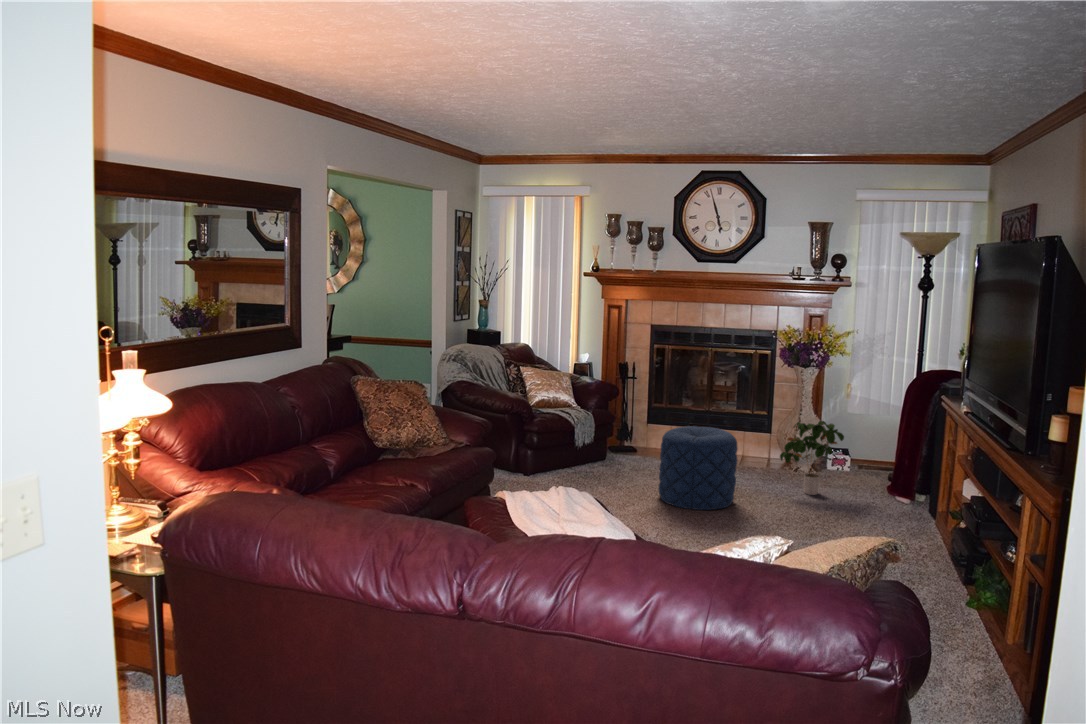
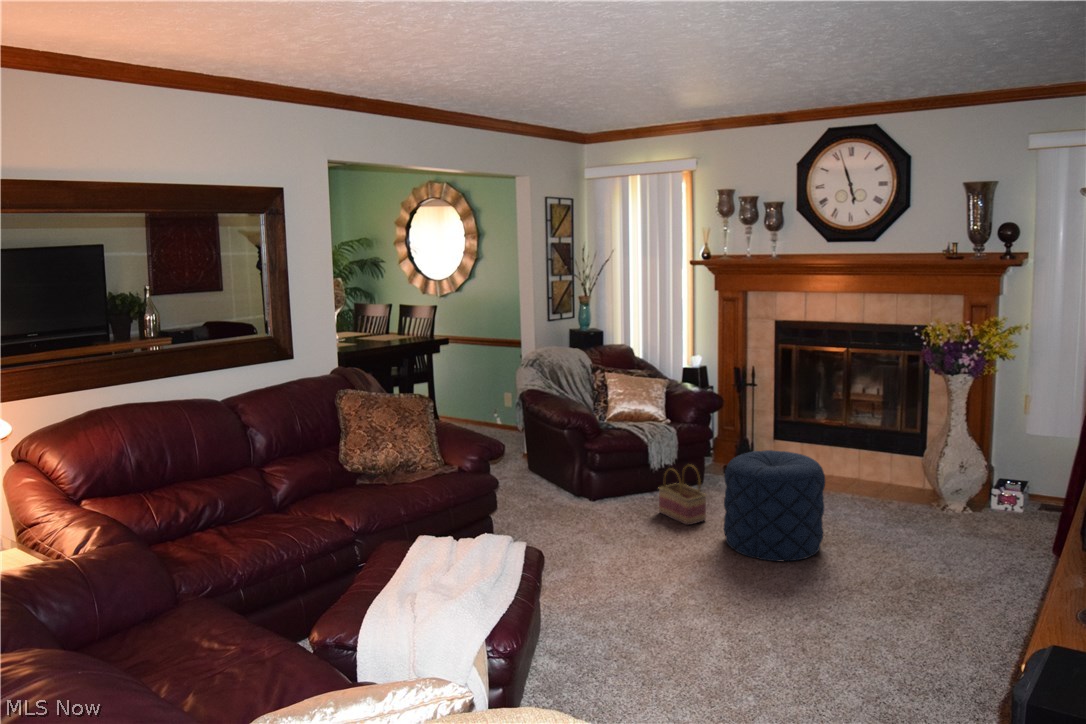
potted plant: present [780,421,844,495] -> none [895,448,993,546]
basket: none [594,442,637,491] -> present [659,464,706,525]

